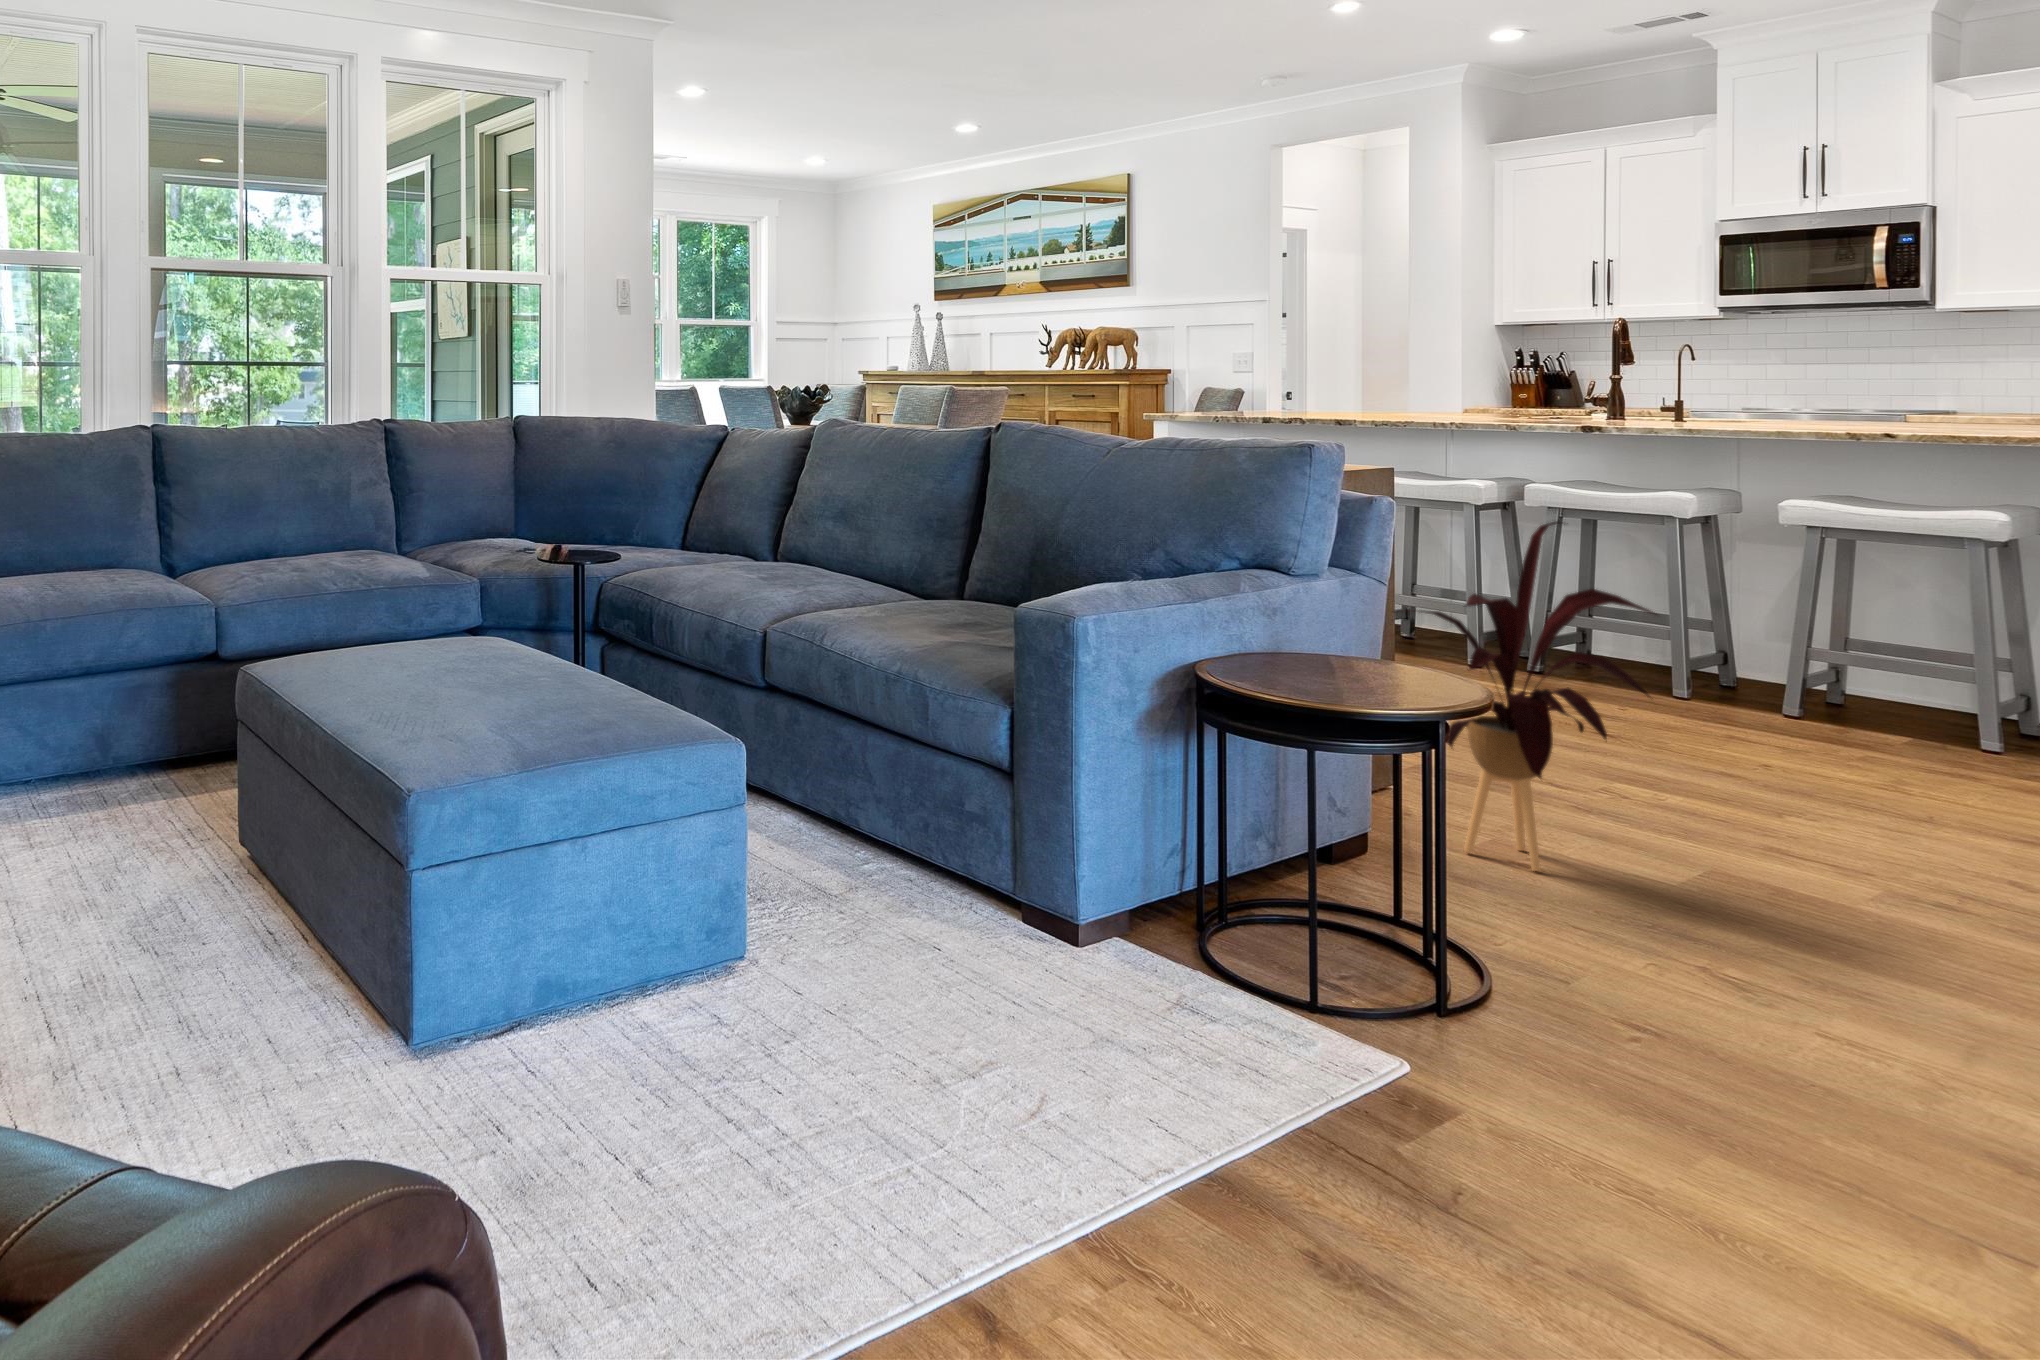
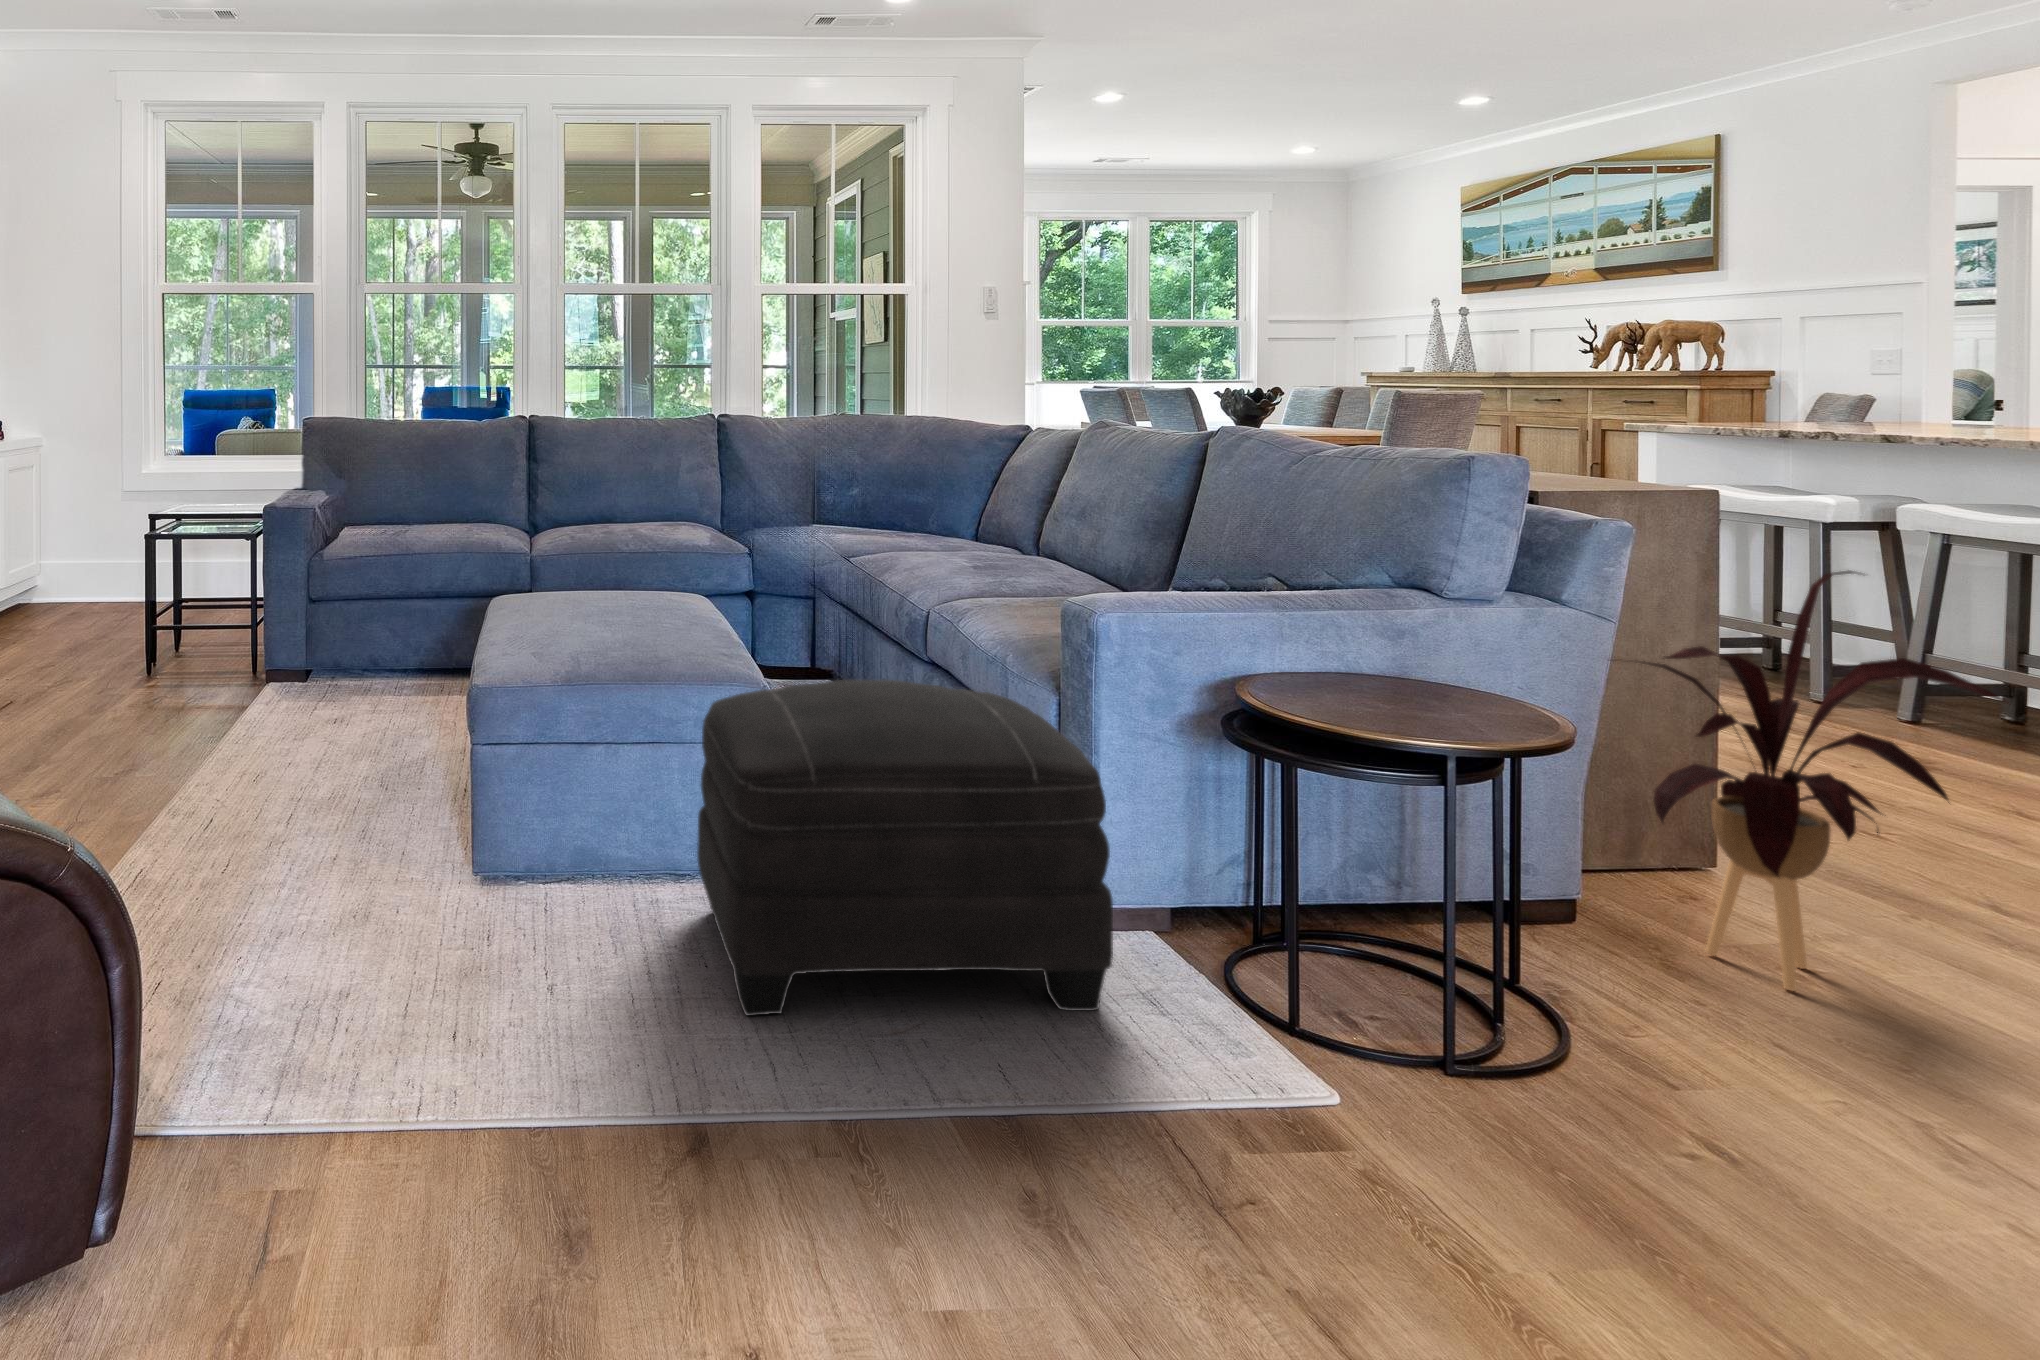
ottoman: none [702,710,1179,1145] -> present [697,679,1113,1016]

